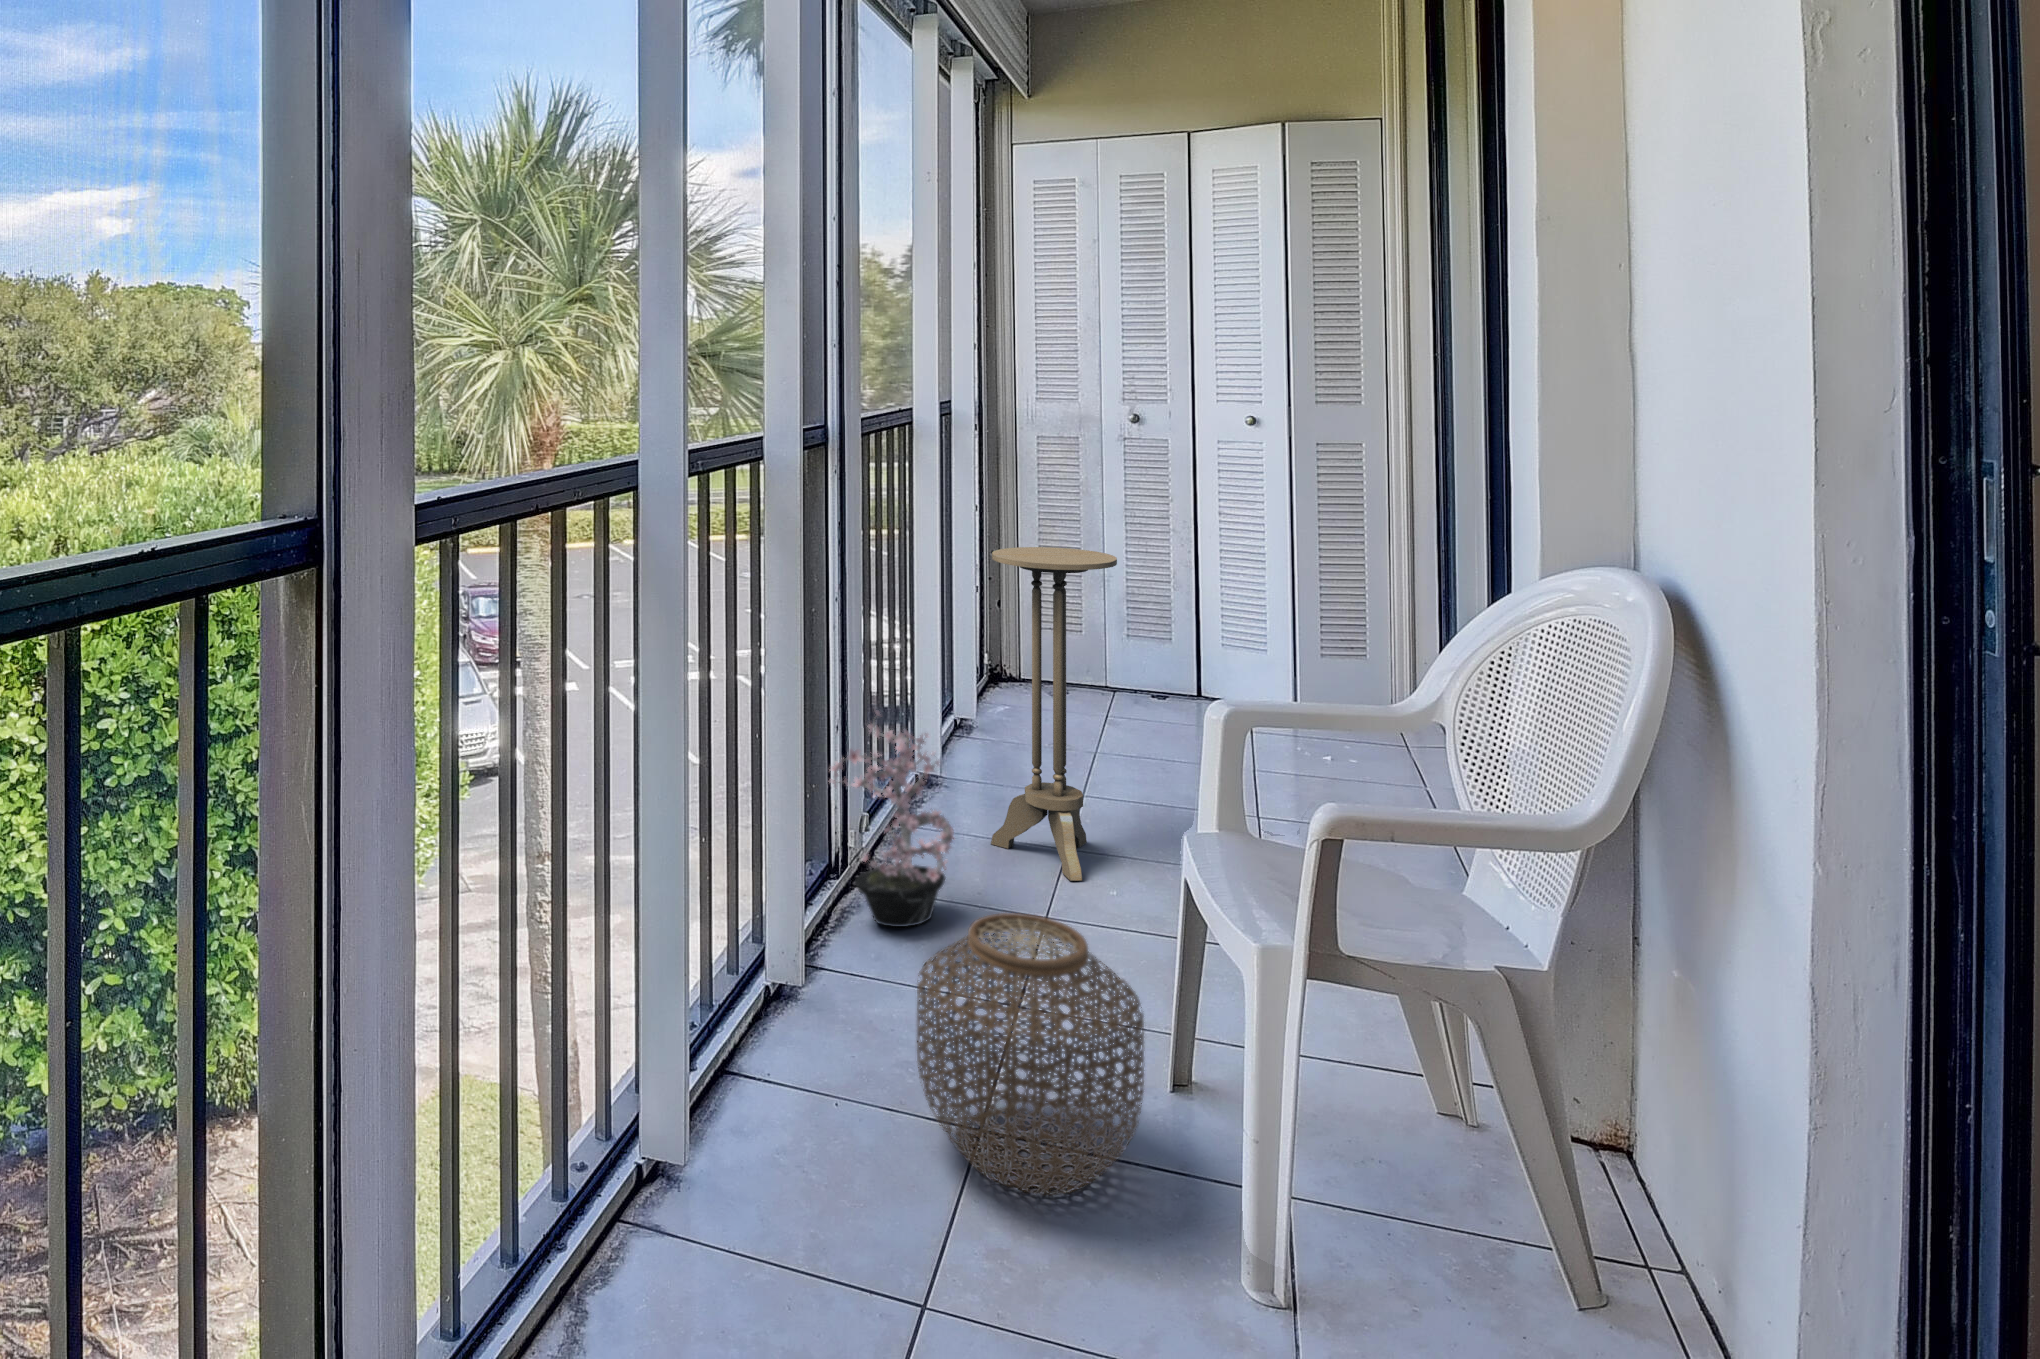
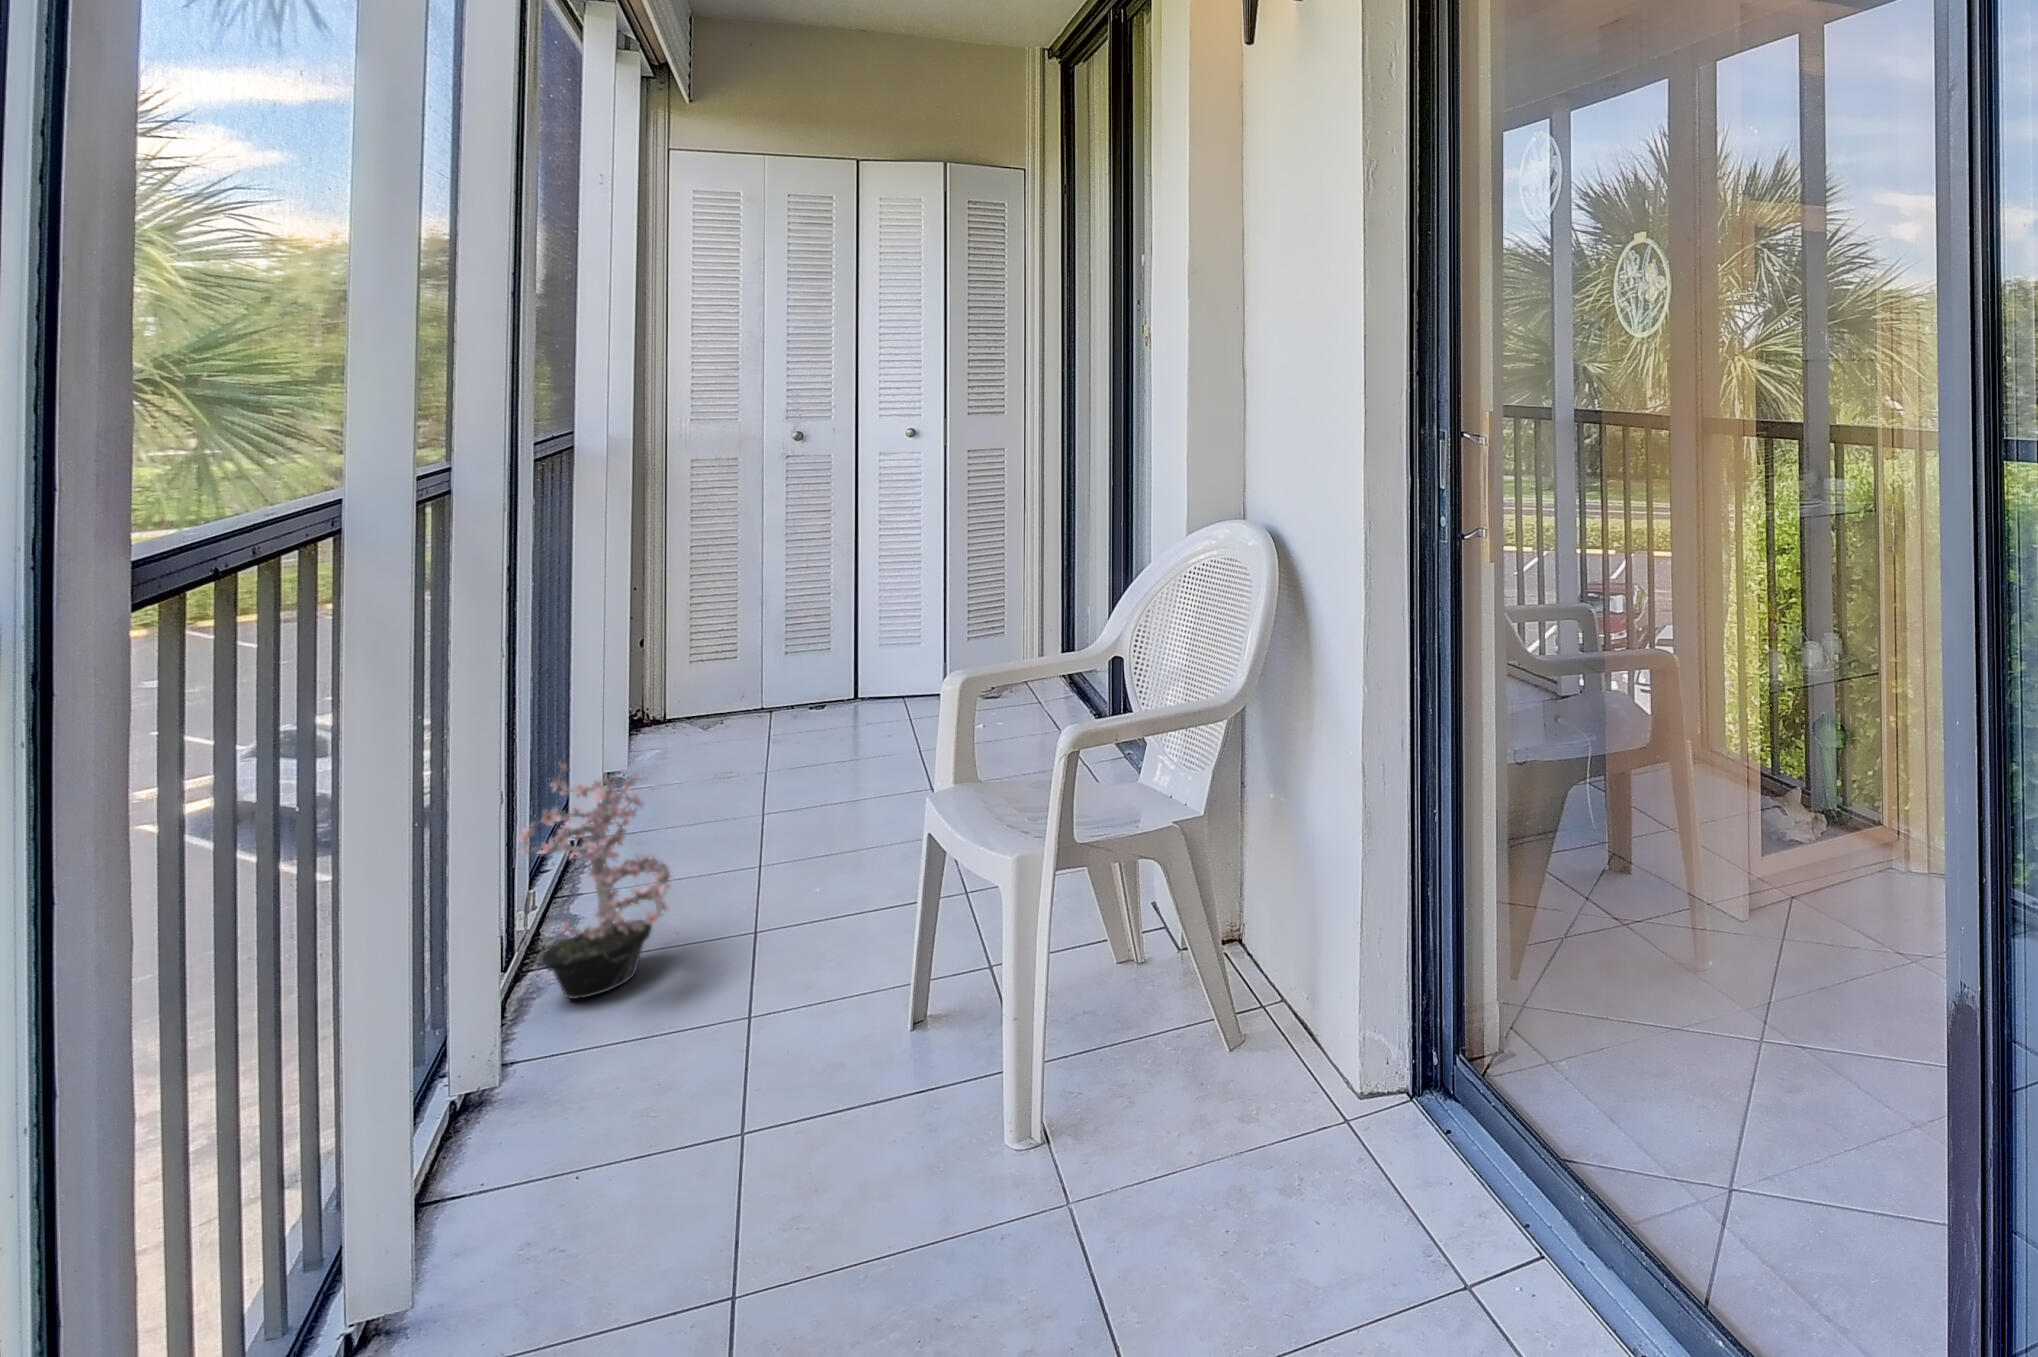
side table: present [991,547,1117,881] -> none [682,562,828,891]
woven basket: present [917,913,1144,1194] -> none [690,902,924,1169]

